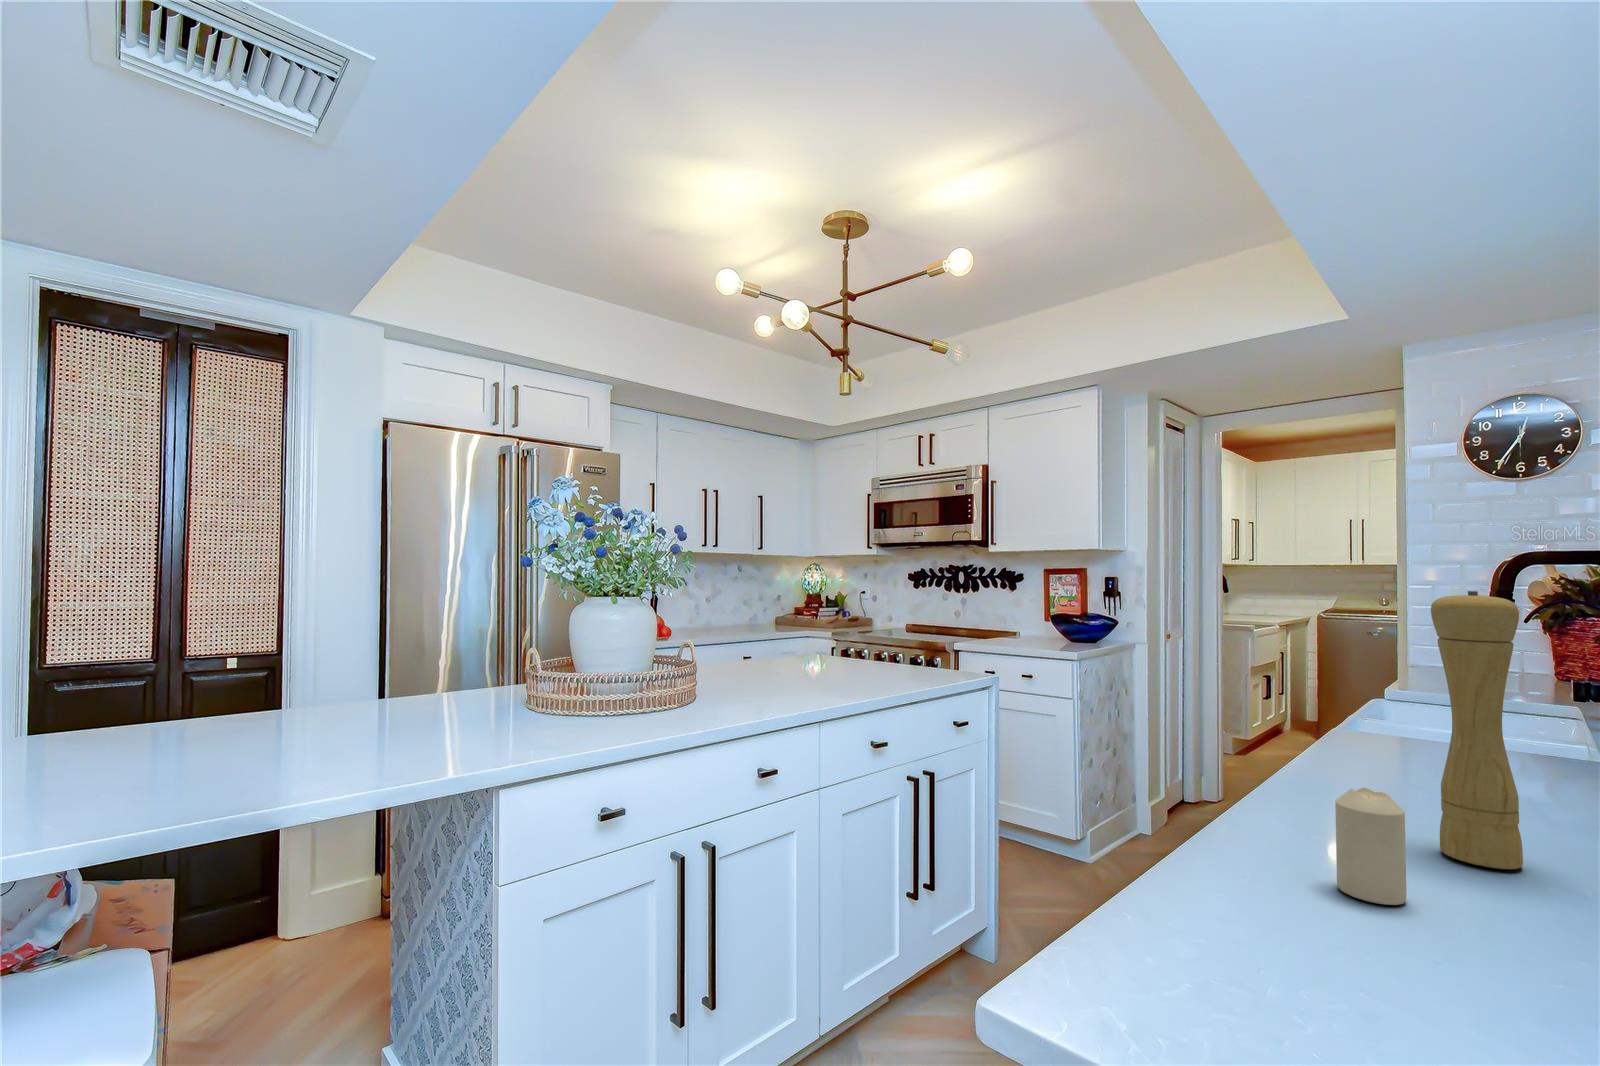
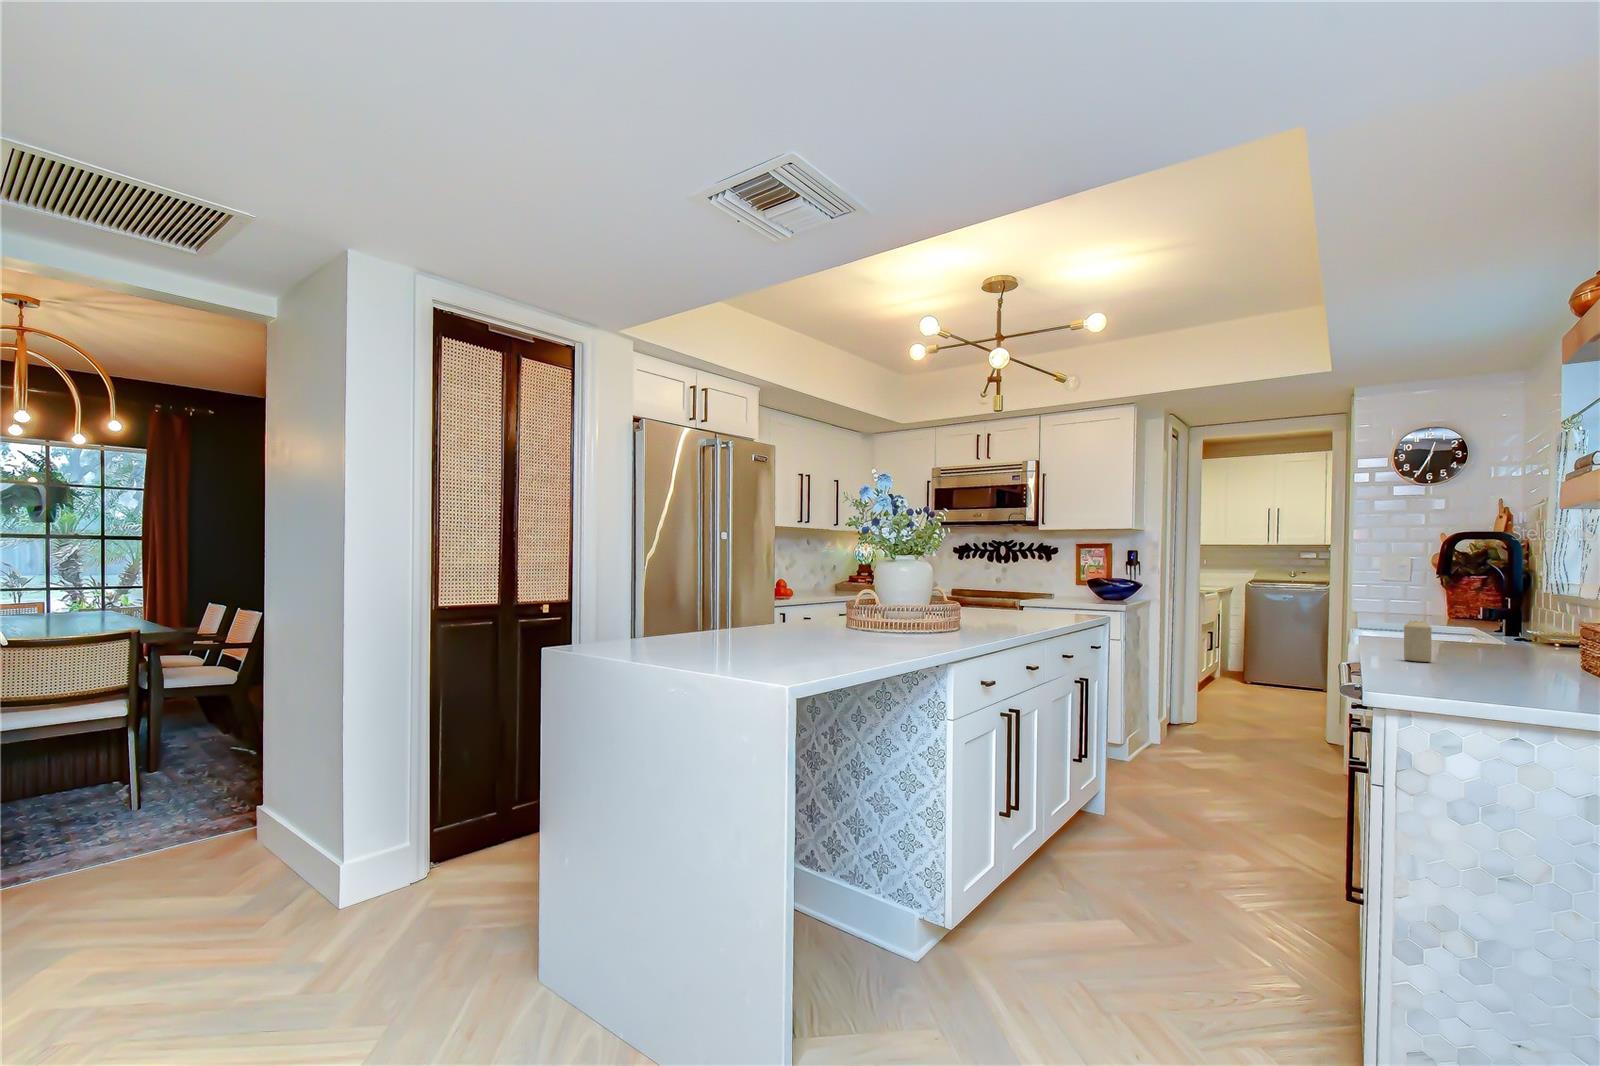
pepper mill: present [1431,591,1523,869] -> none [1432,544,1468,657]

